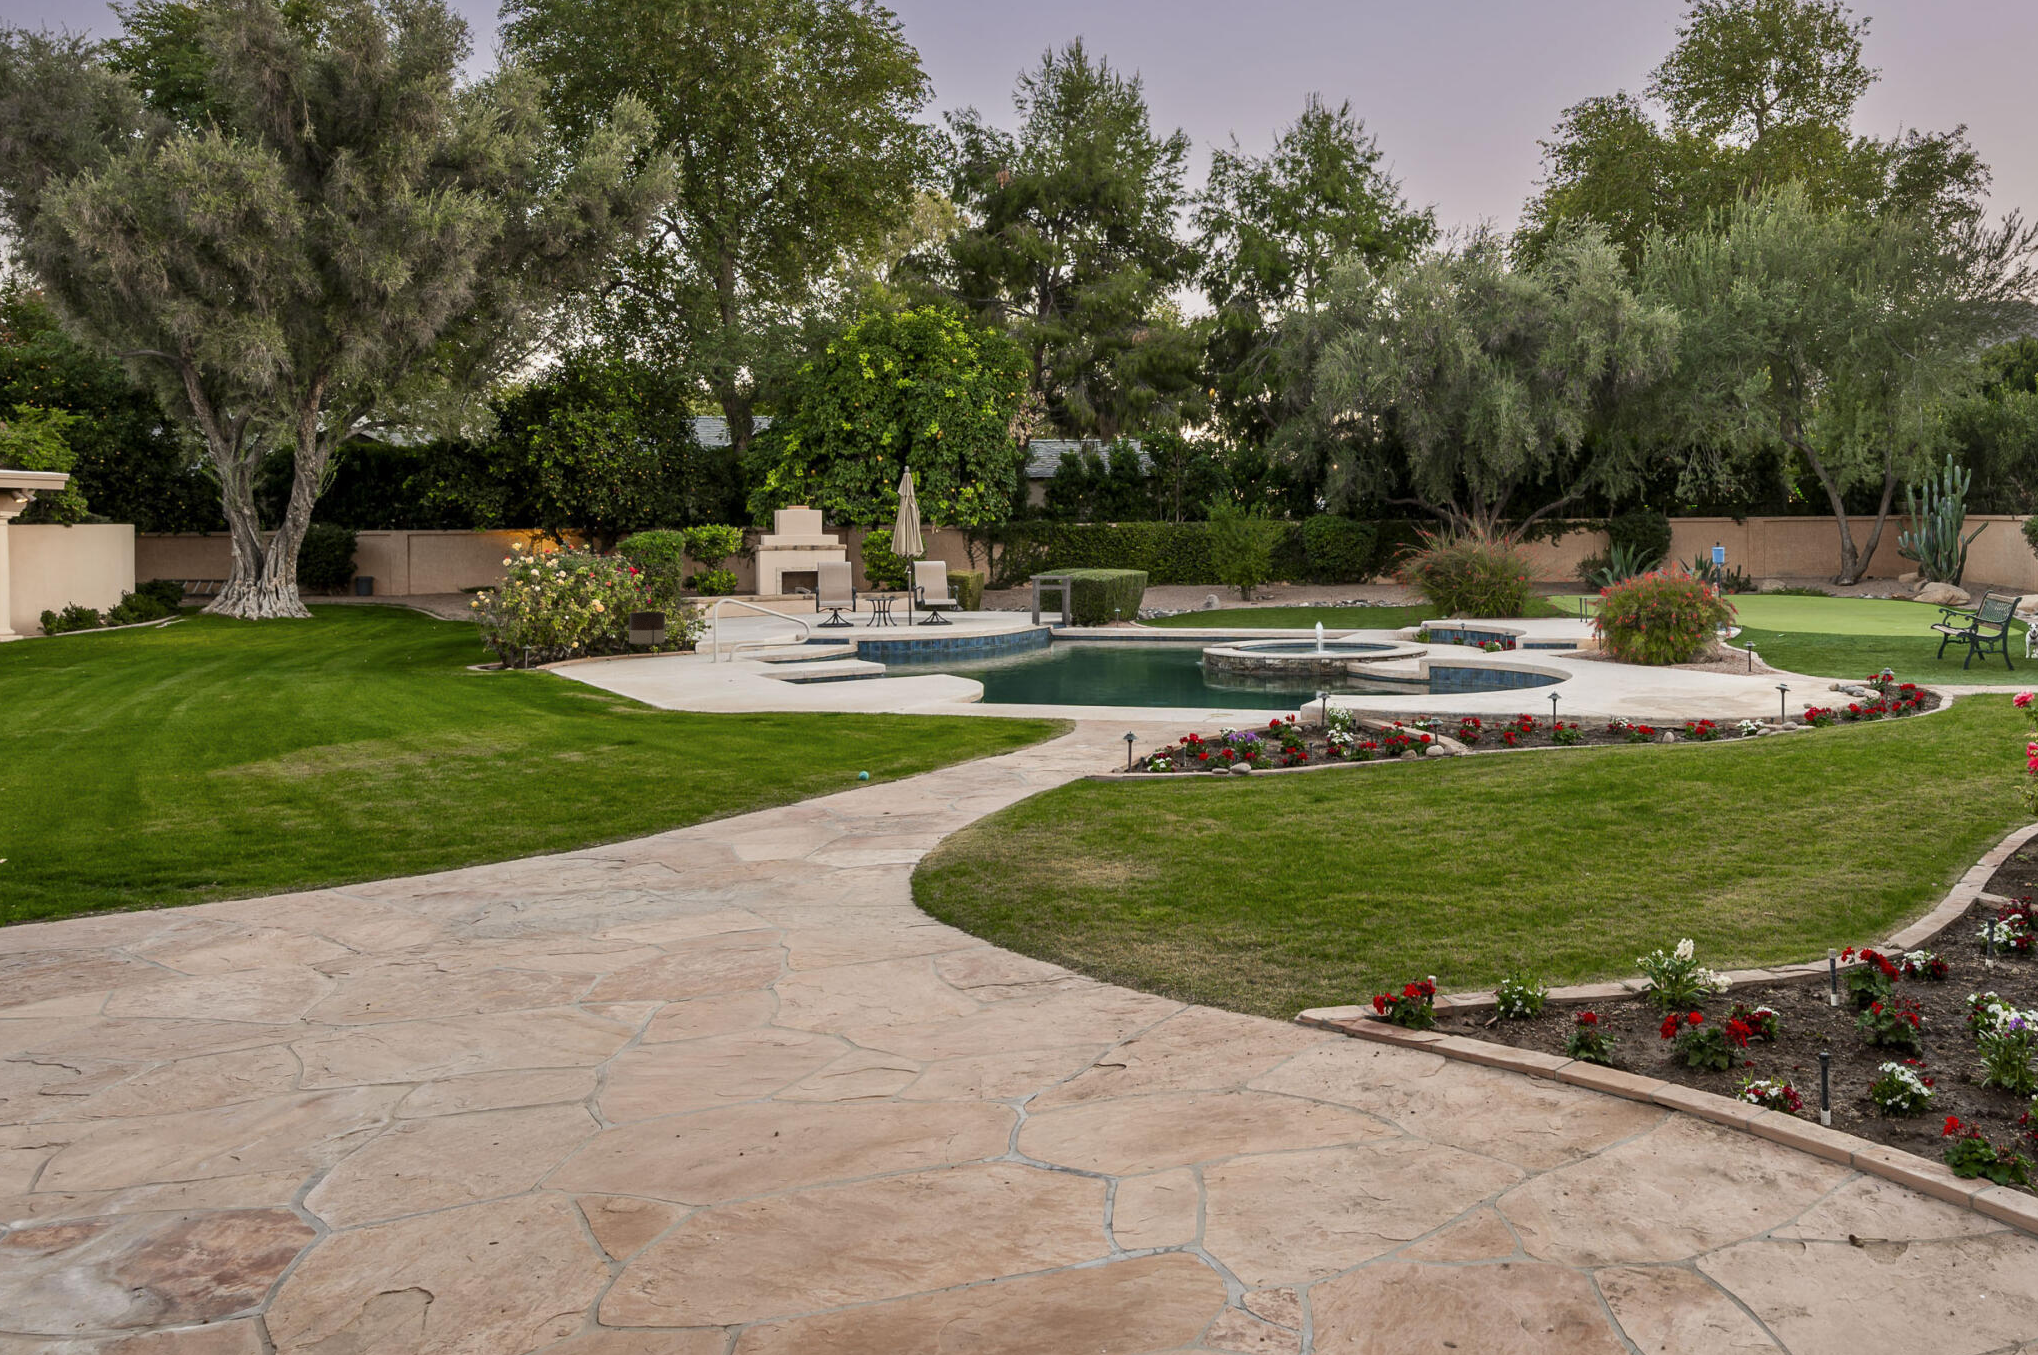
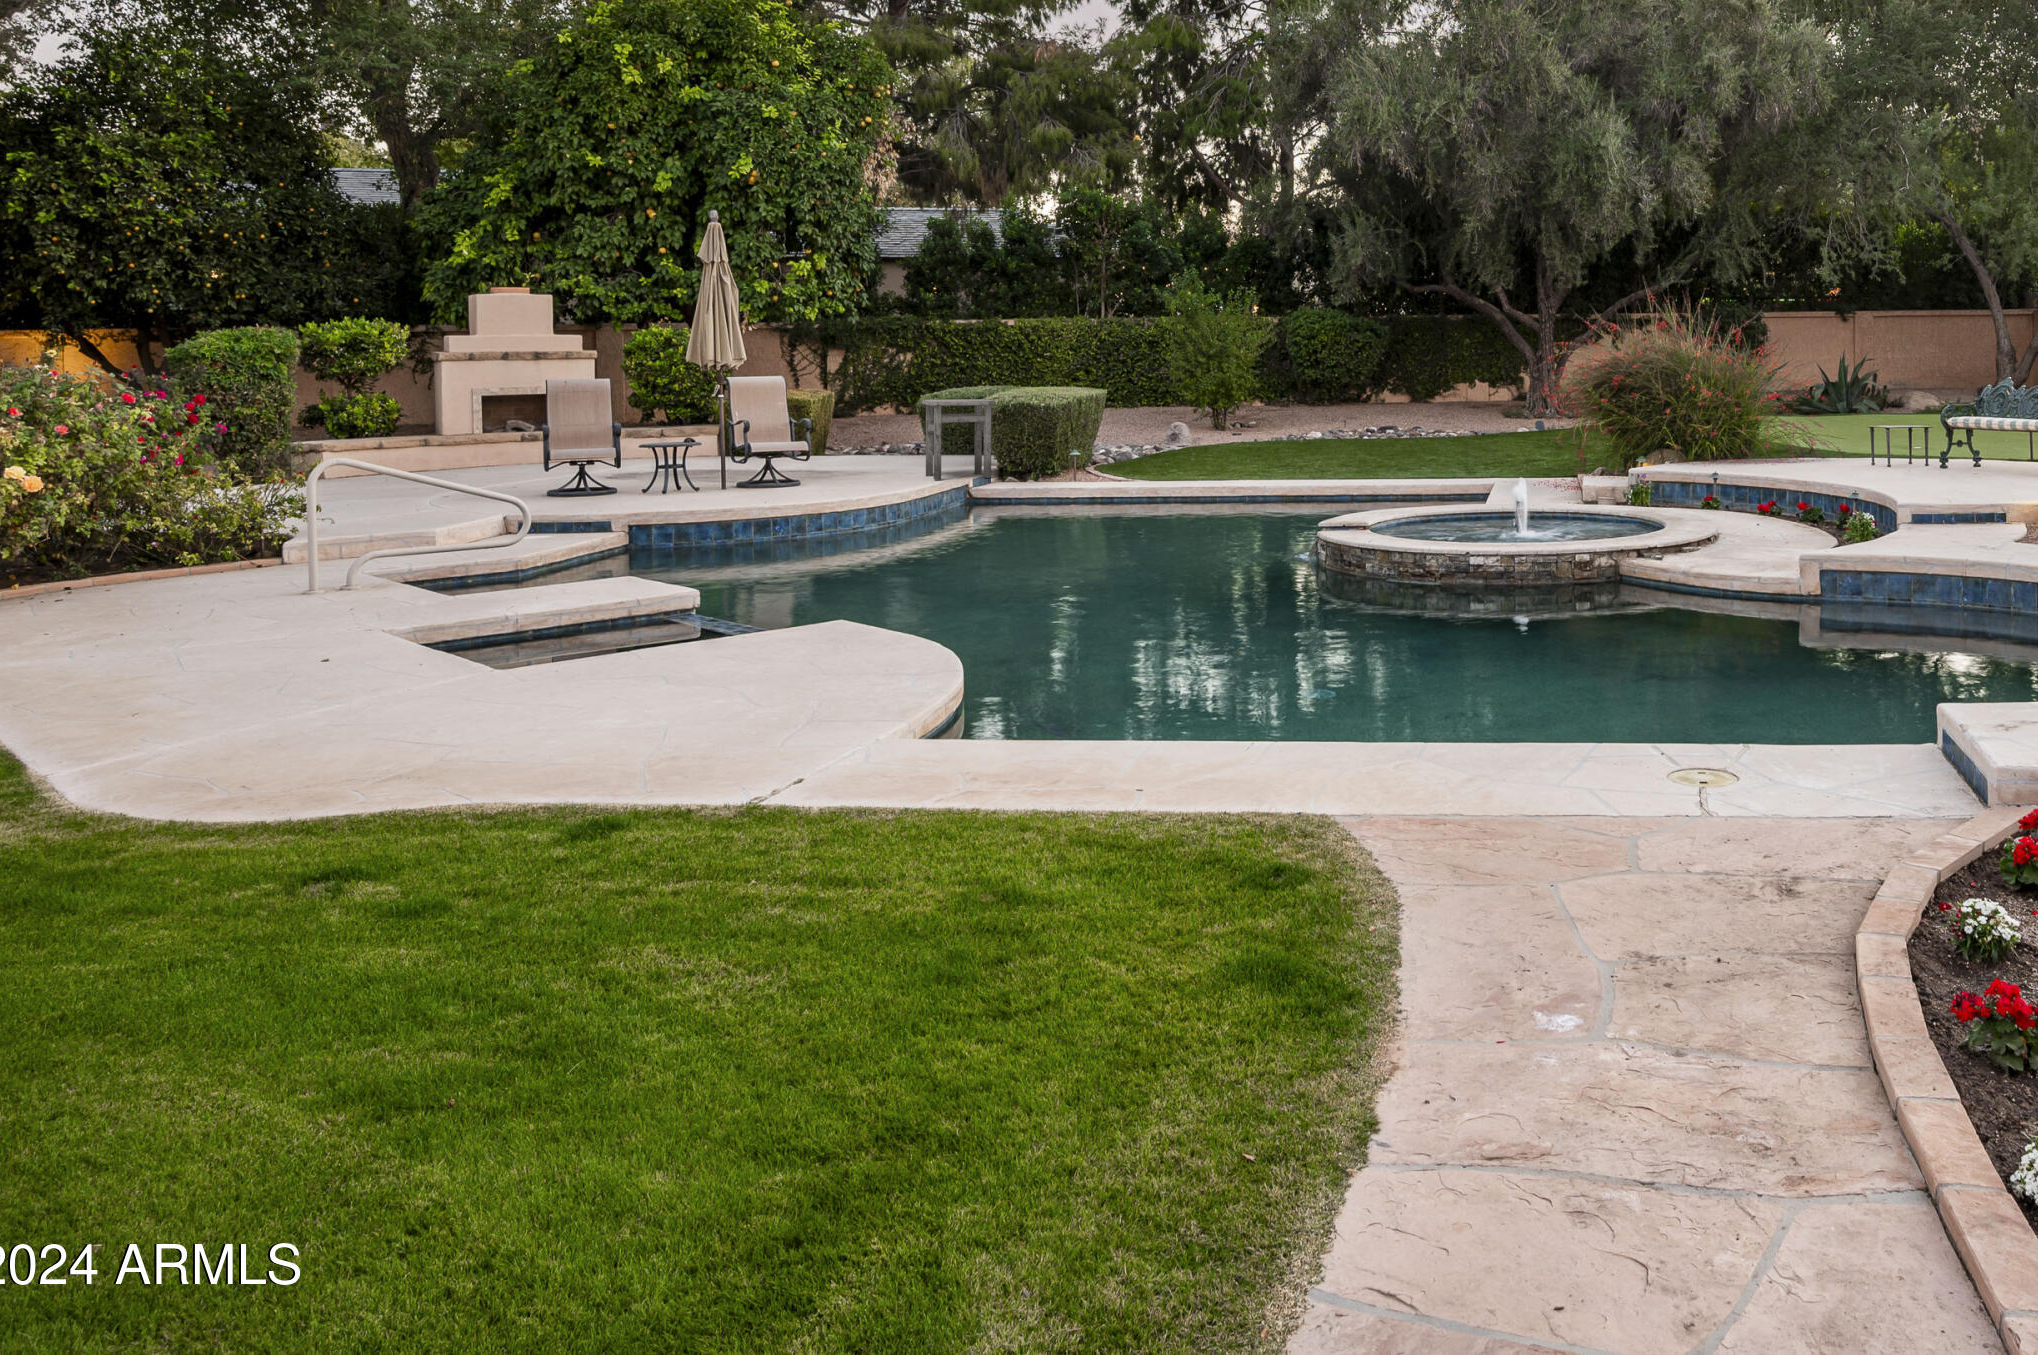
planter: present [628,612,665,657] -> none [137,489,222,581]

